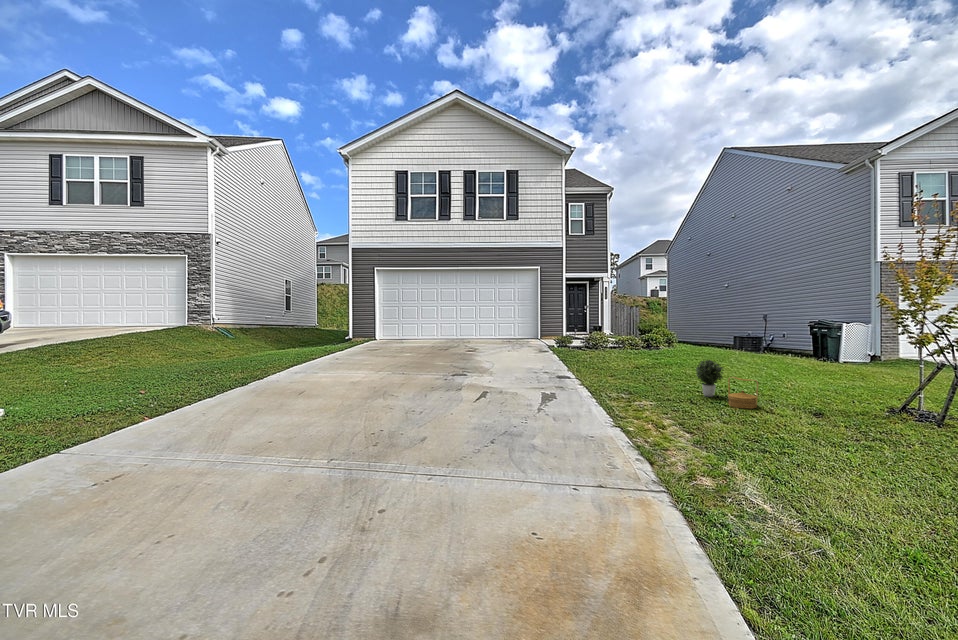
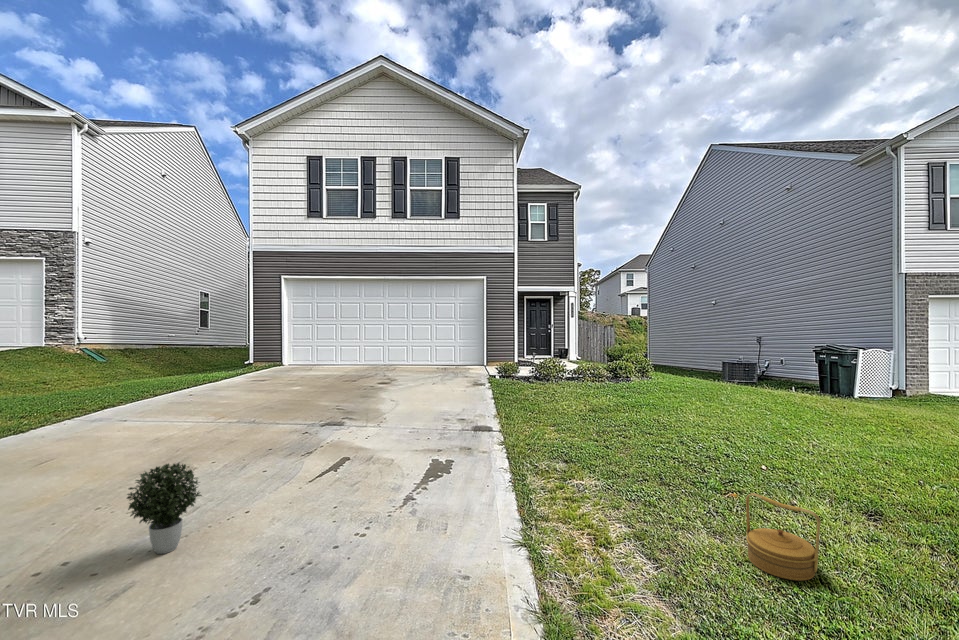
potted plant: present [696,360,723,397] -> present [127,463,202,554]

